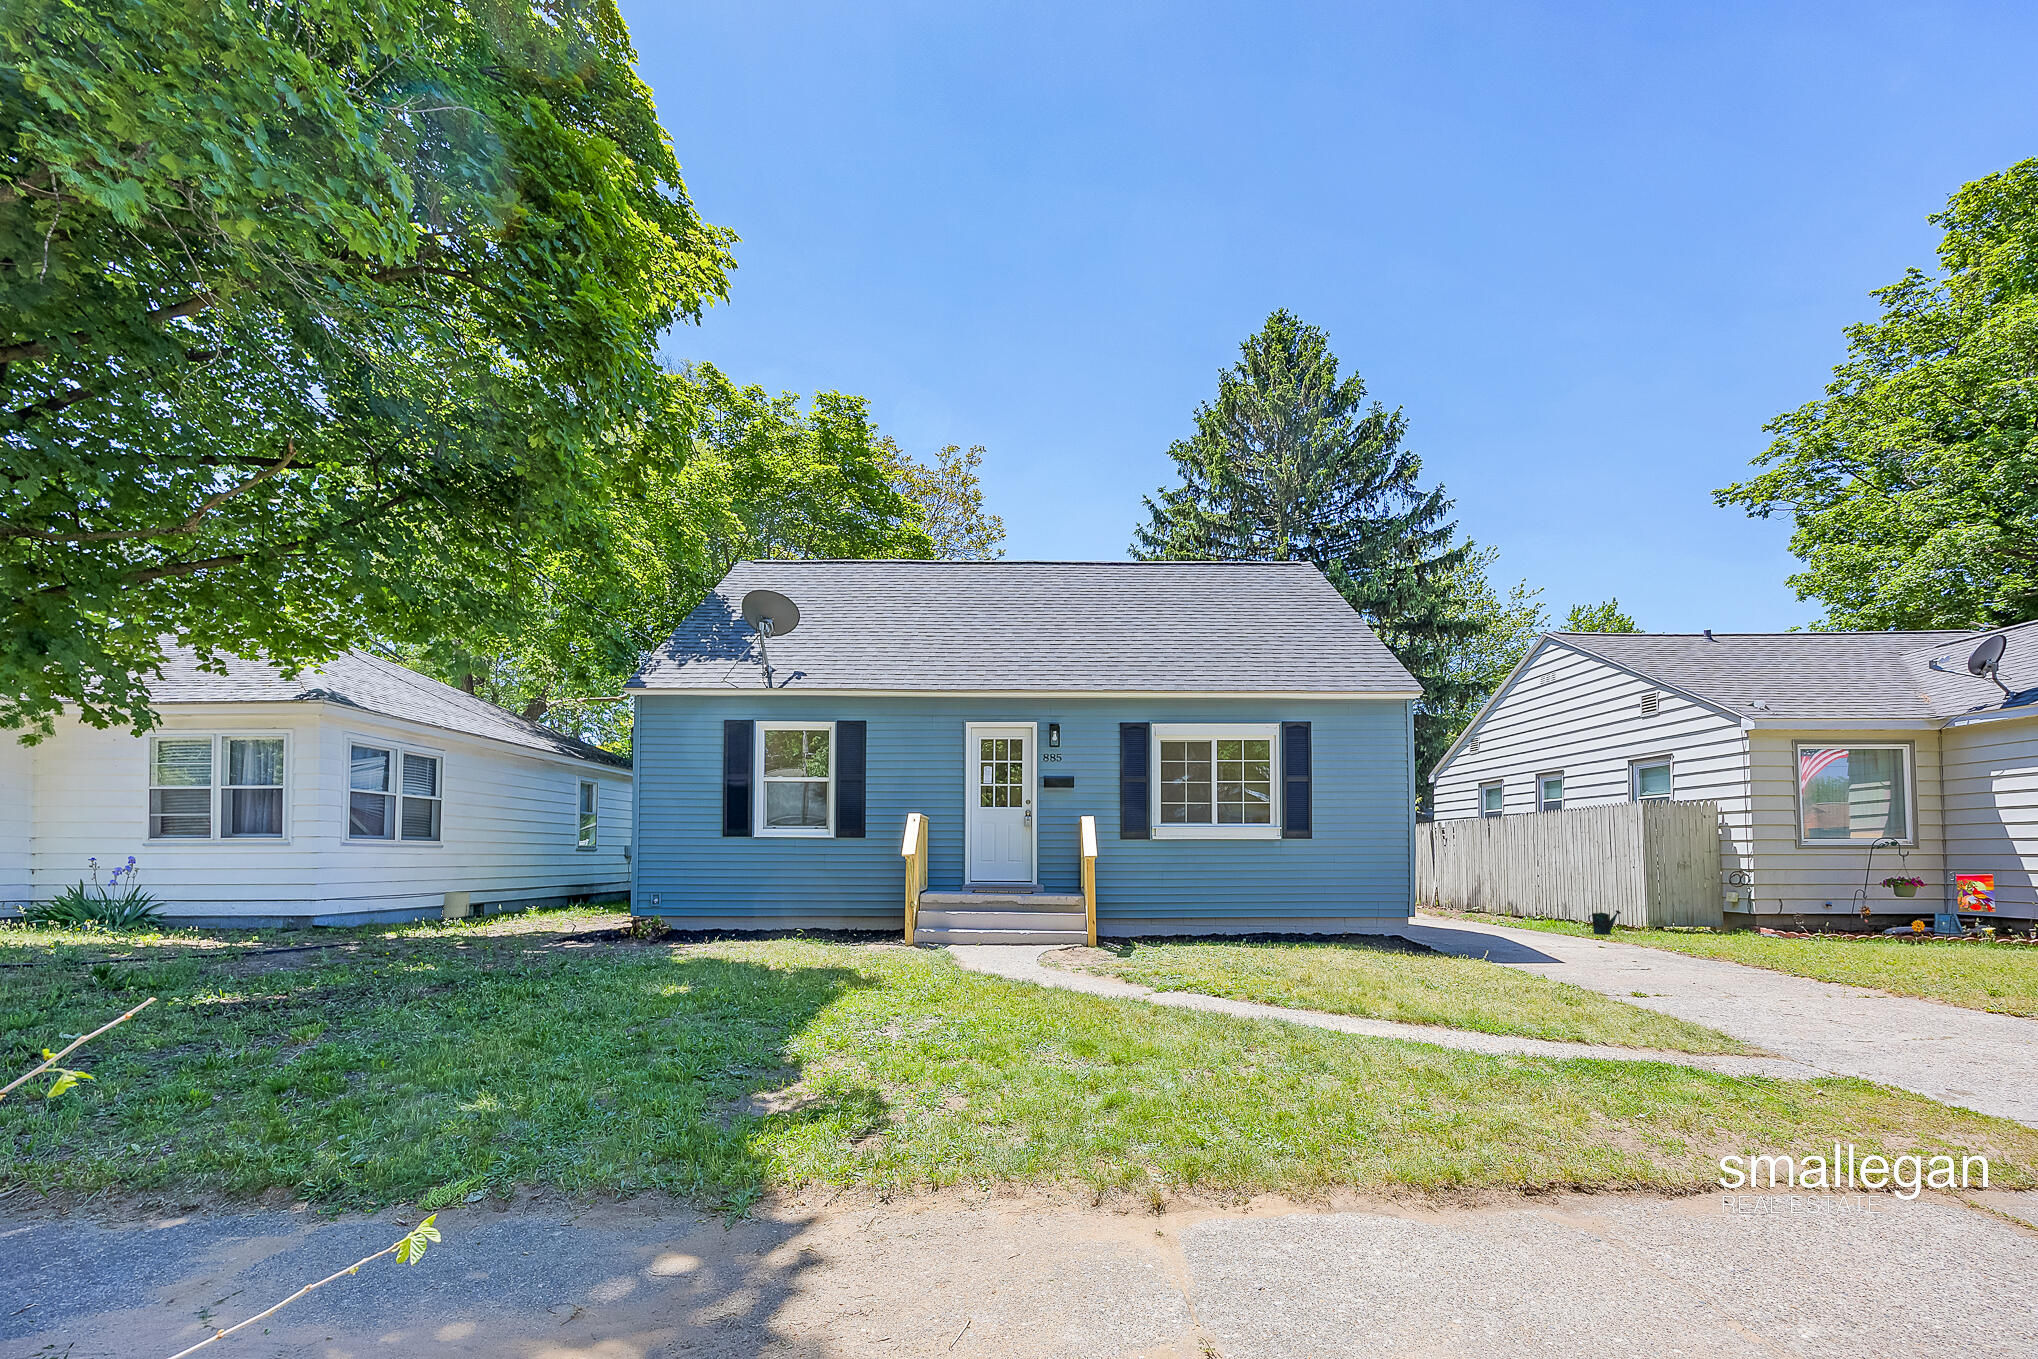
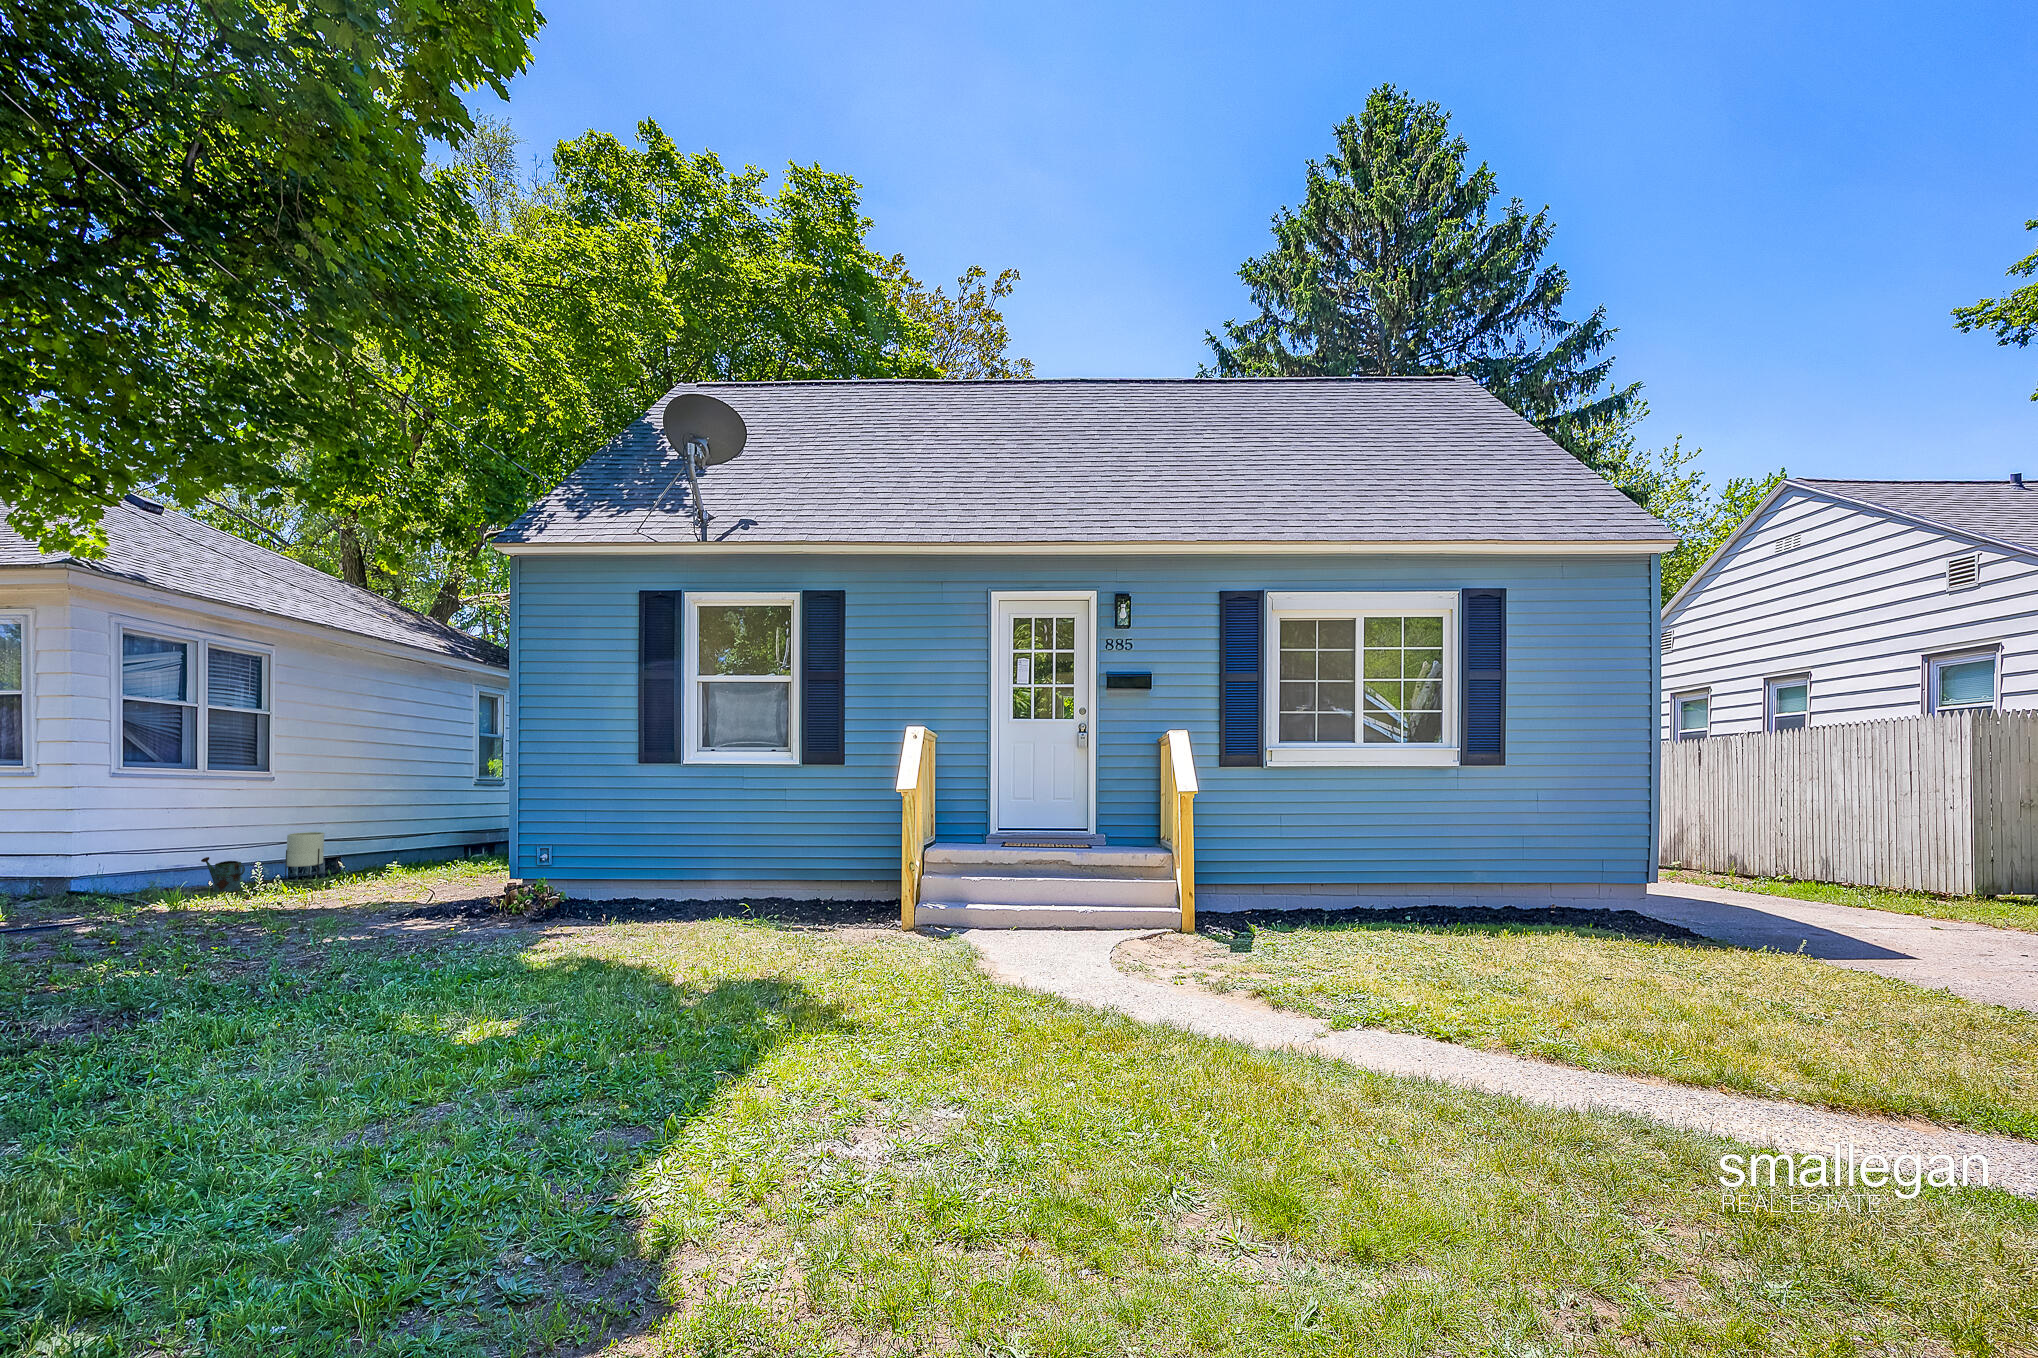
watering can: present [1588,910,1621,935] -> present [201,857,245,892]

